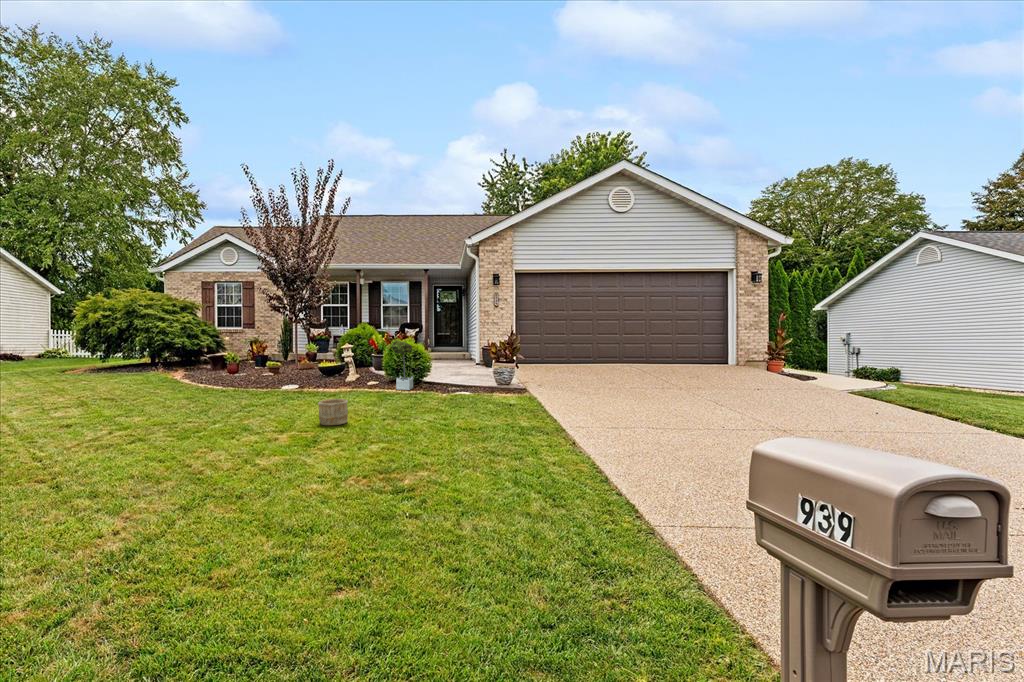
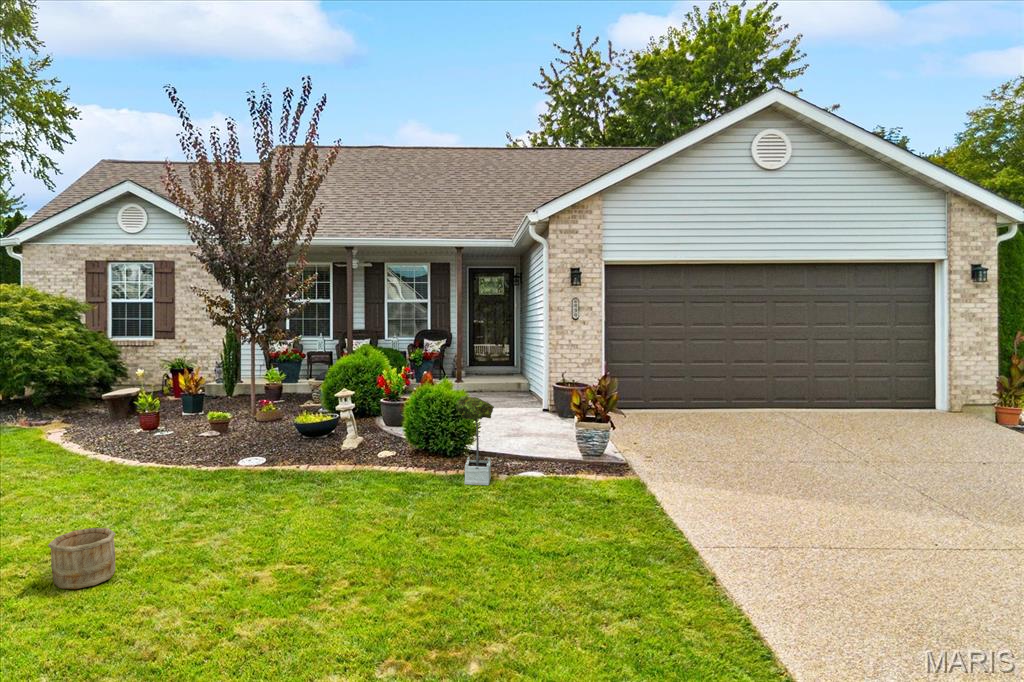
wooden bucket: present [318,399,348,425] -> present [48,528,115,589]

